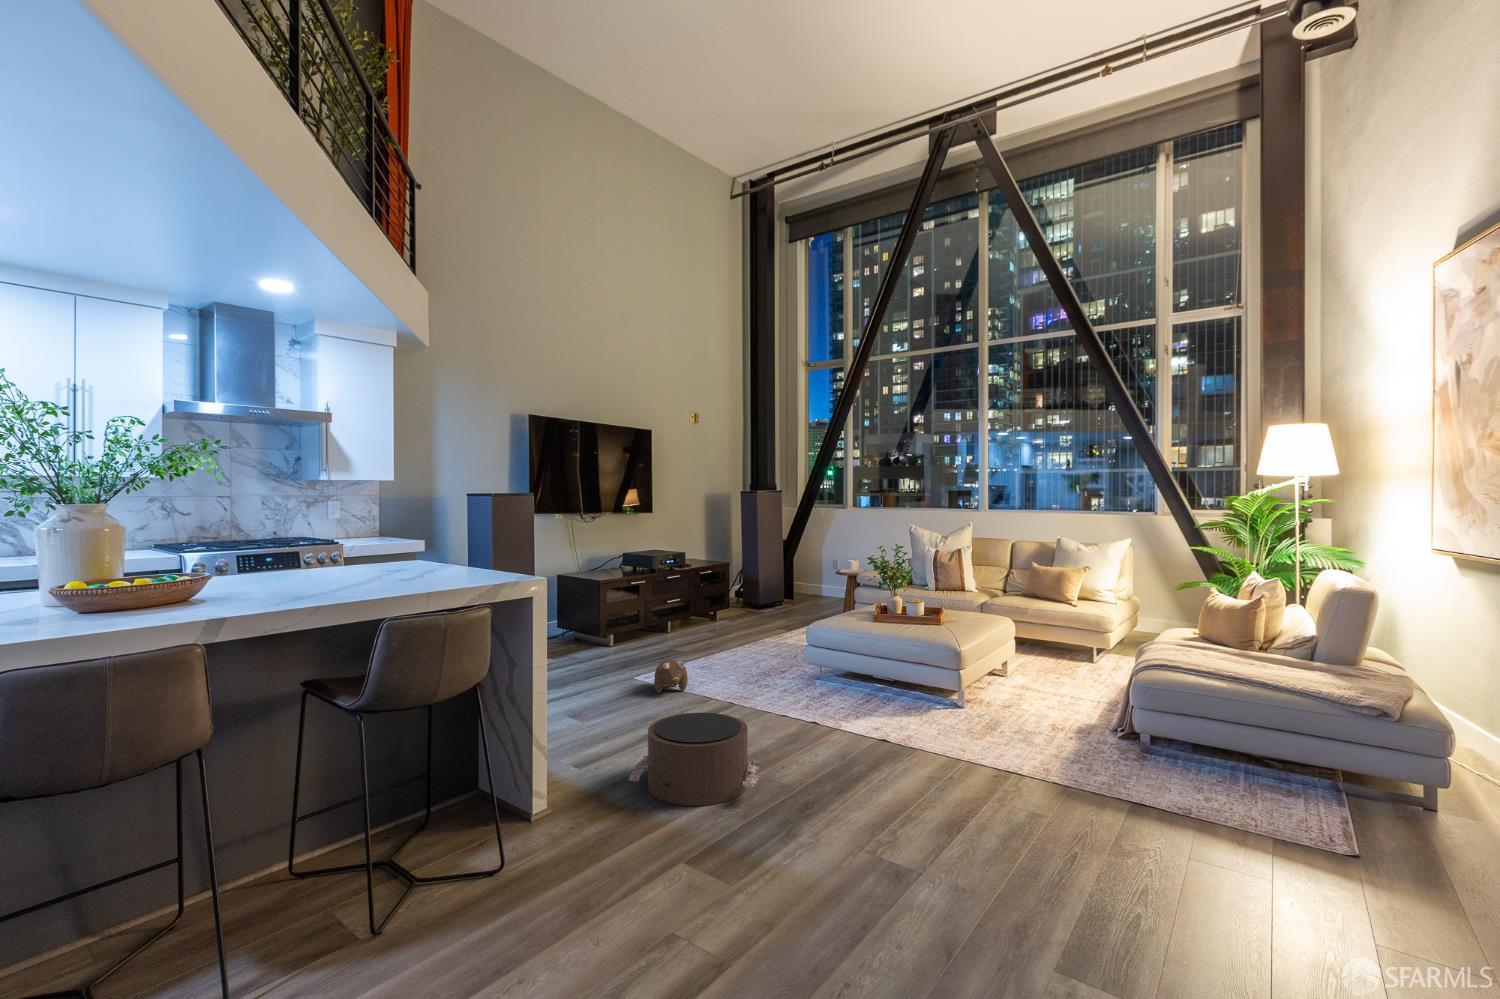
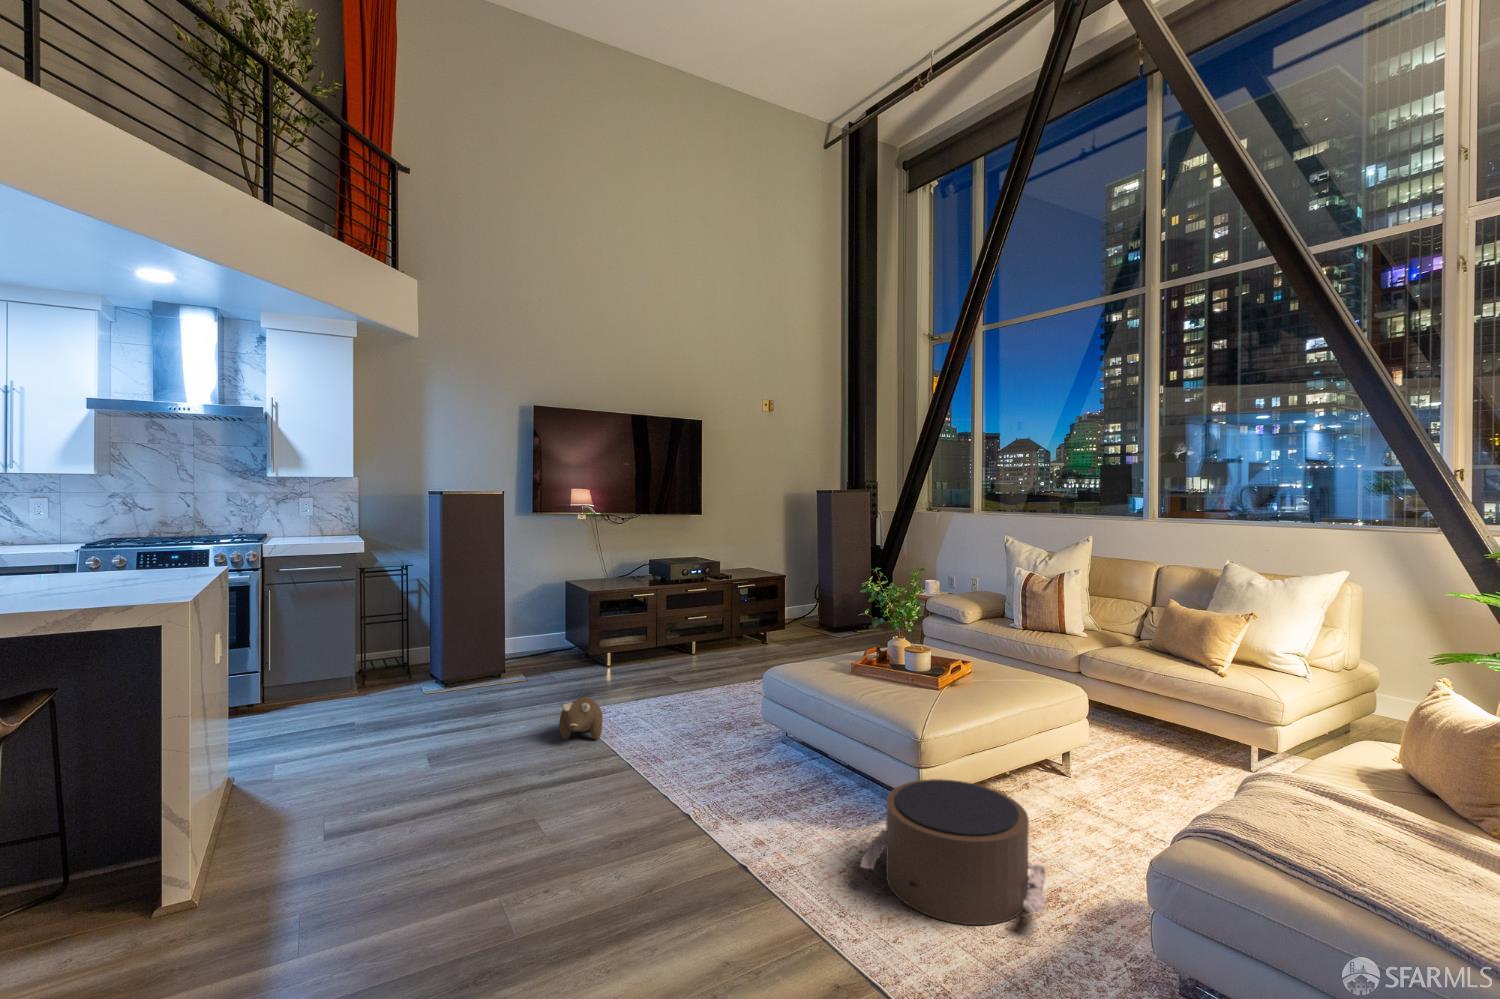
pouf: present [629,713,759,806] -> present [861,779,1046,925]

